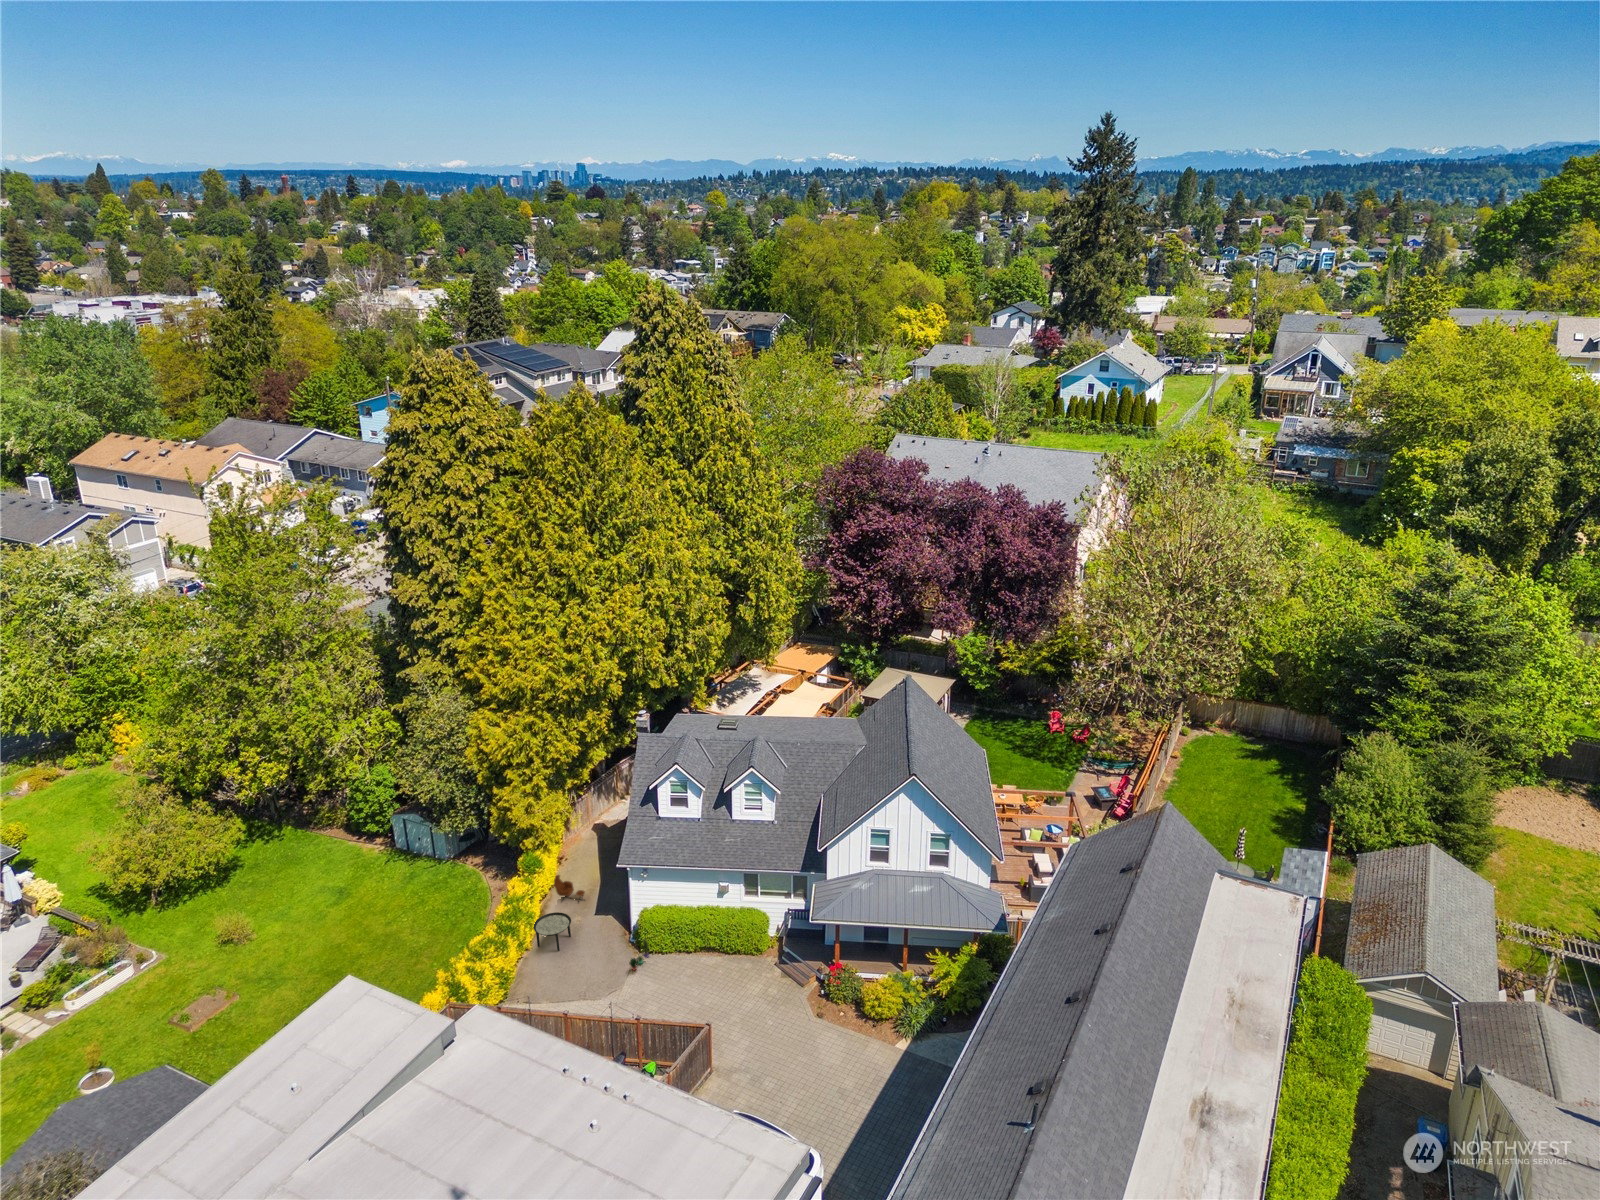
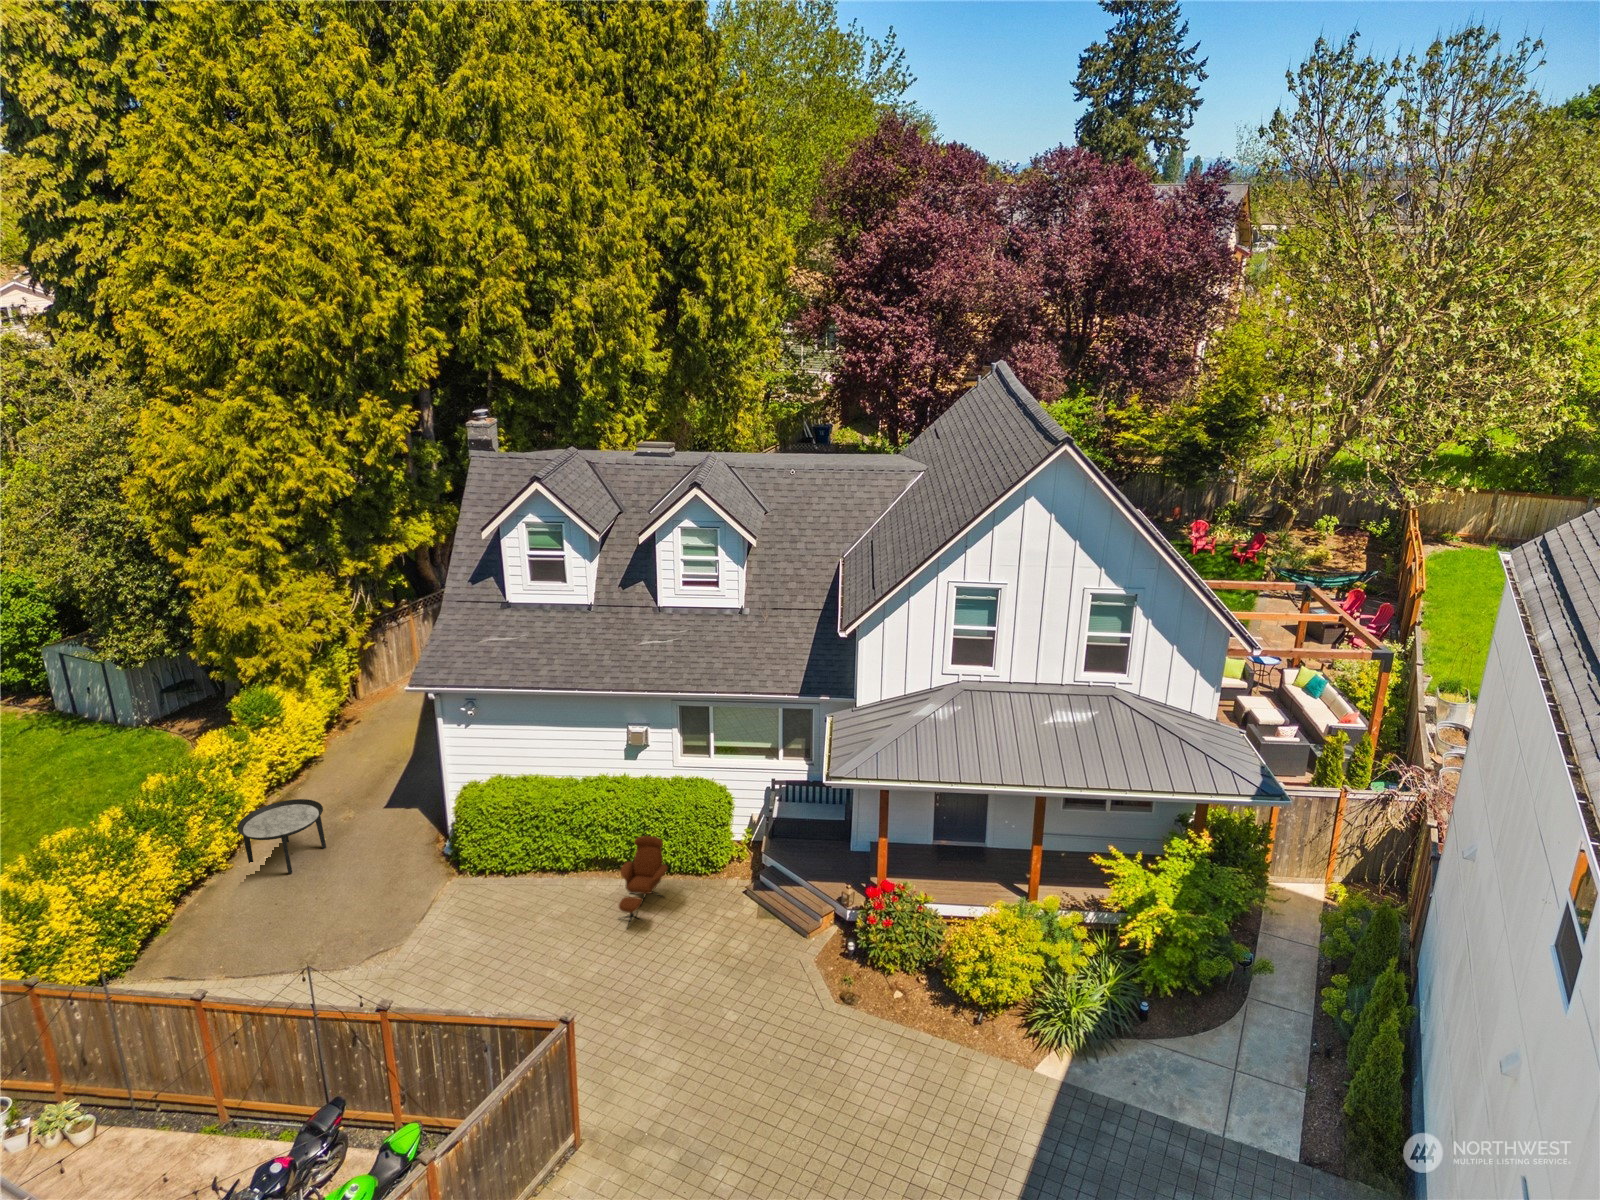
lounge chair: present [554,875,585,900] -> present [619,836,668,924]
potted plant: present [629,938,649,971] -> none [426,838,479,910]

